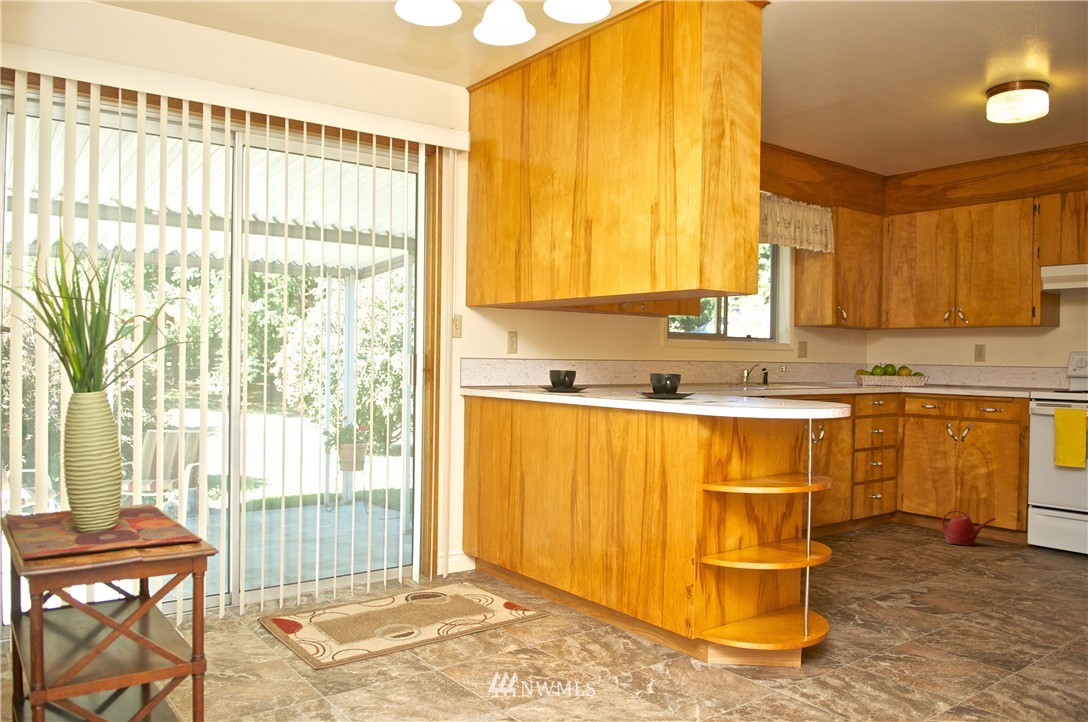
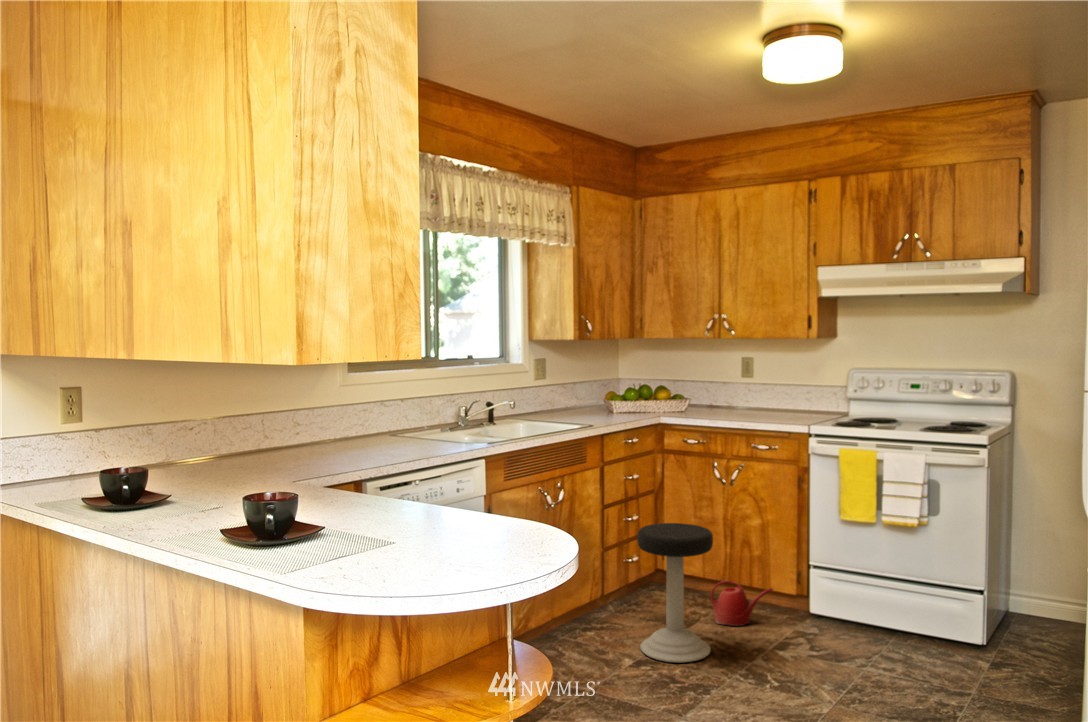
stool: none [883,457,944,556] -> present [637,523,713,662]

